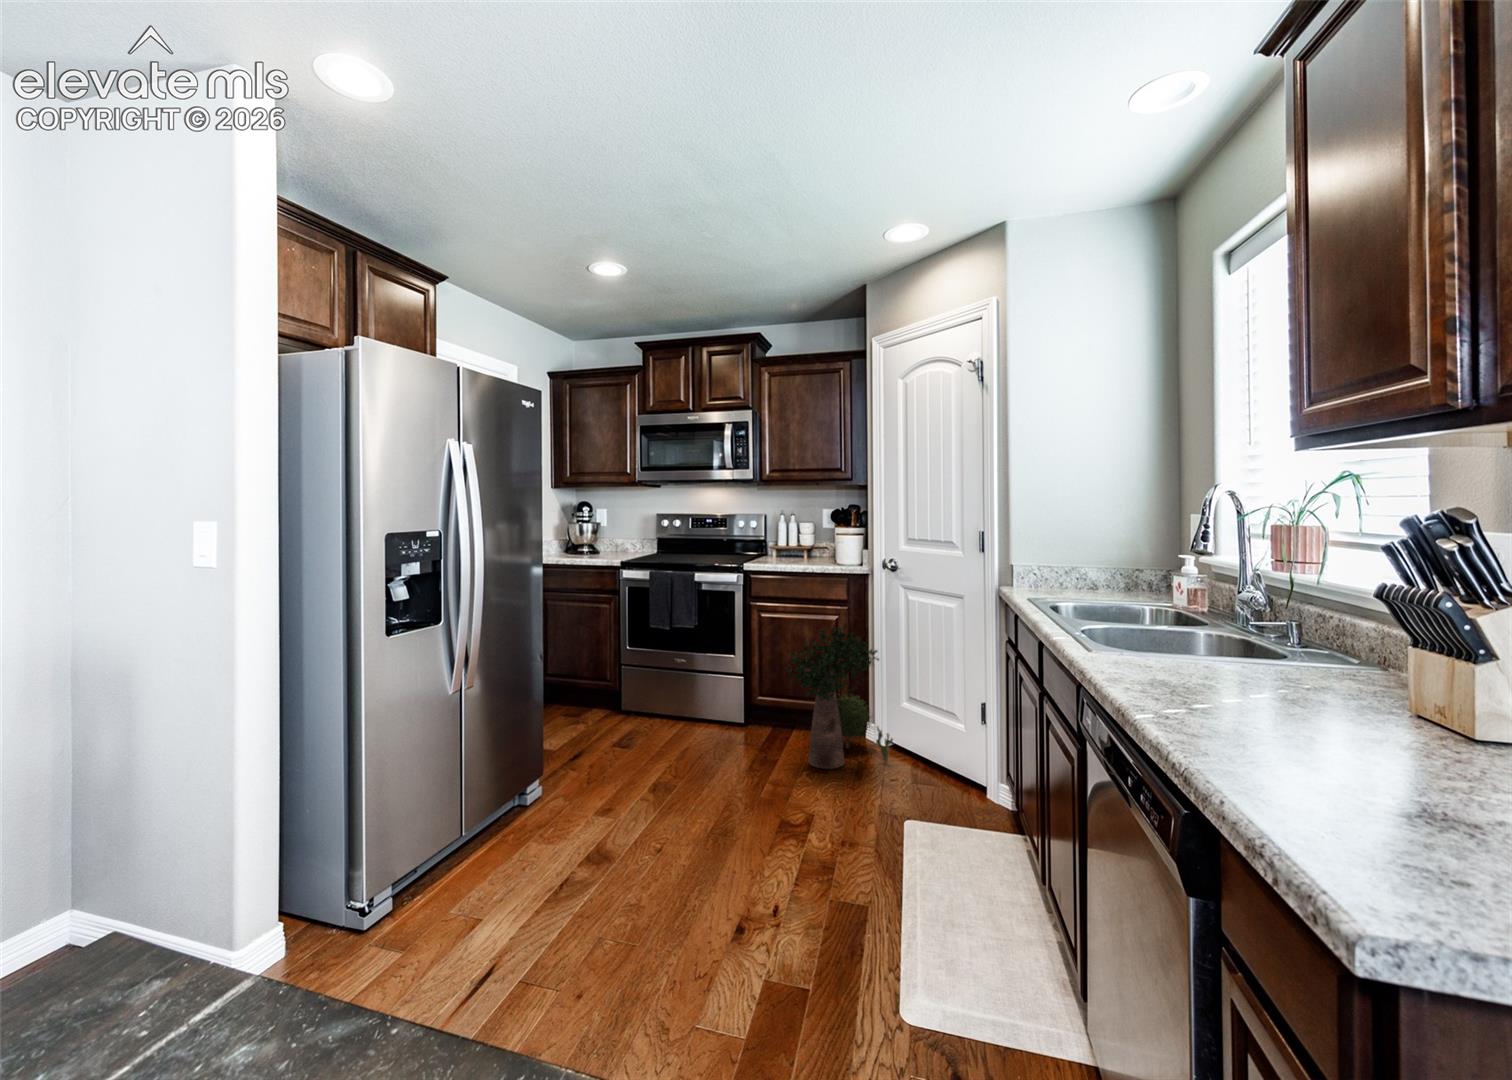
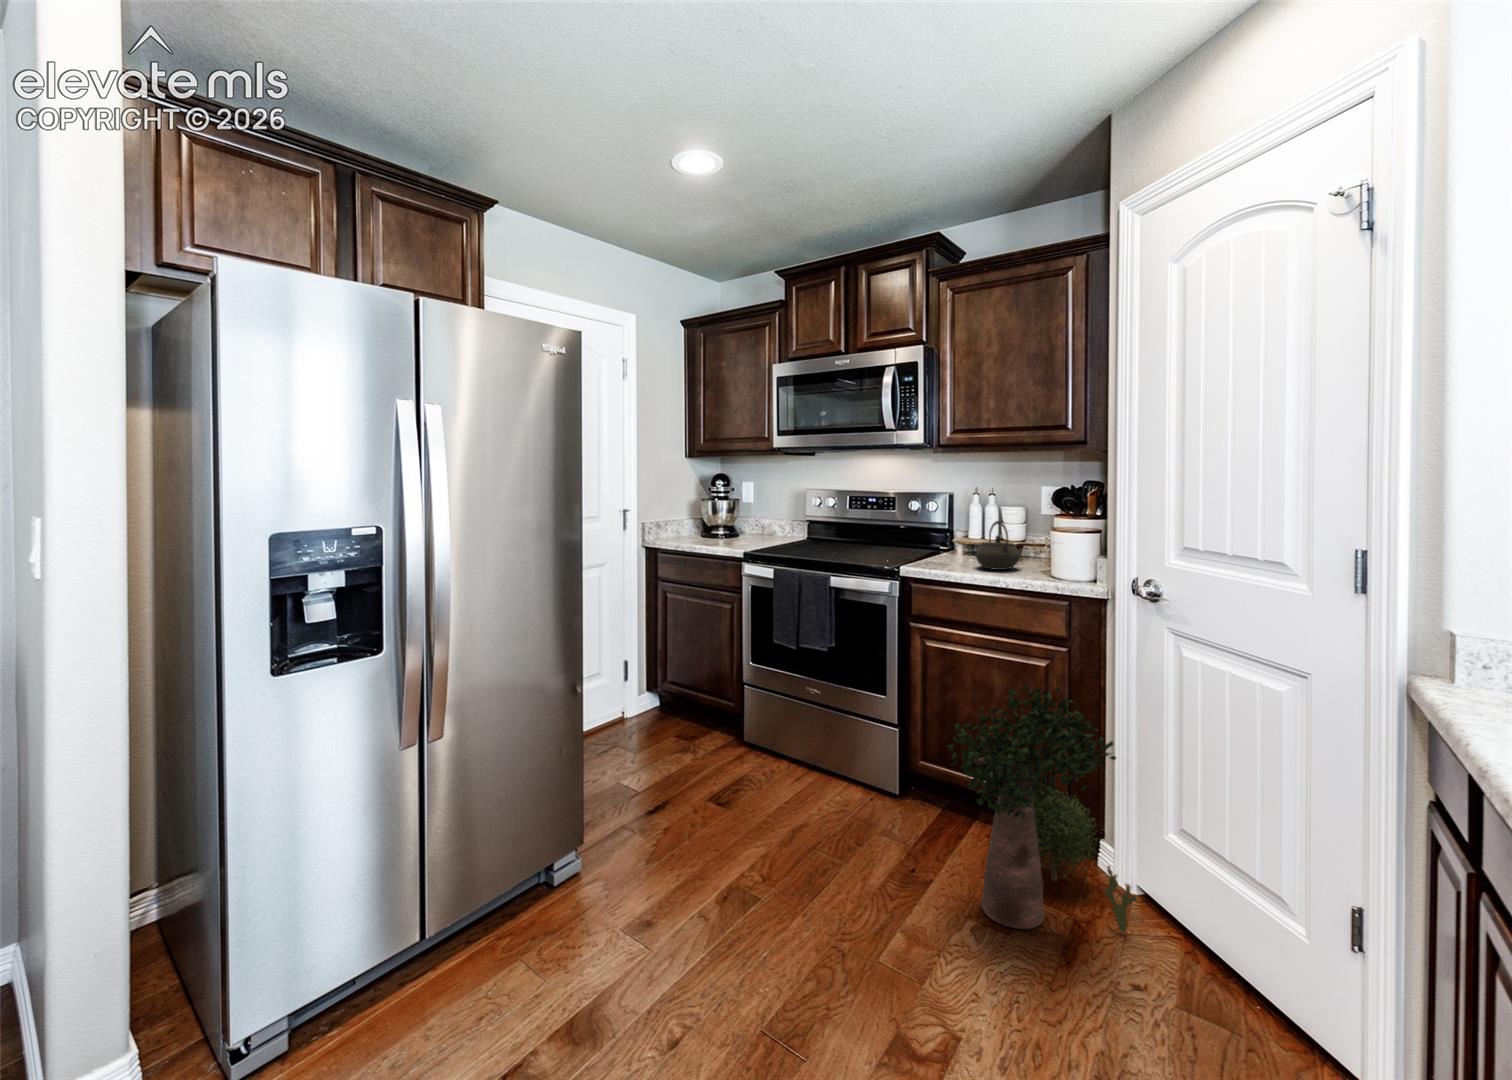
kettle: none [790,531,817,563] -> present [975,521,1020,570]

